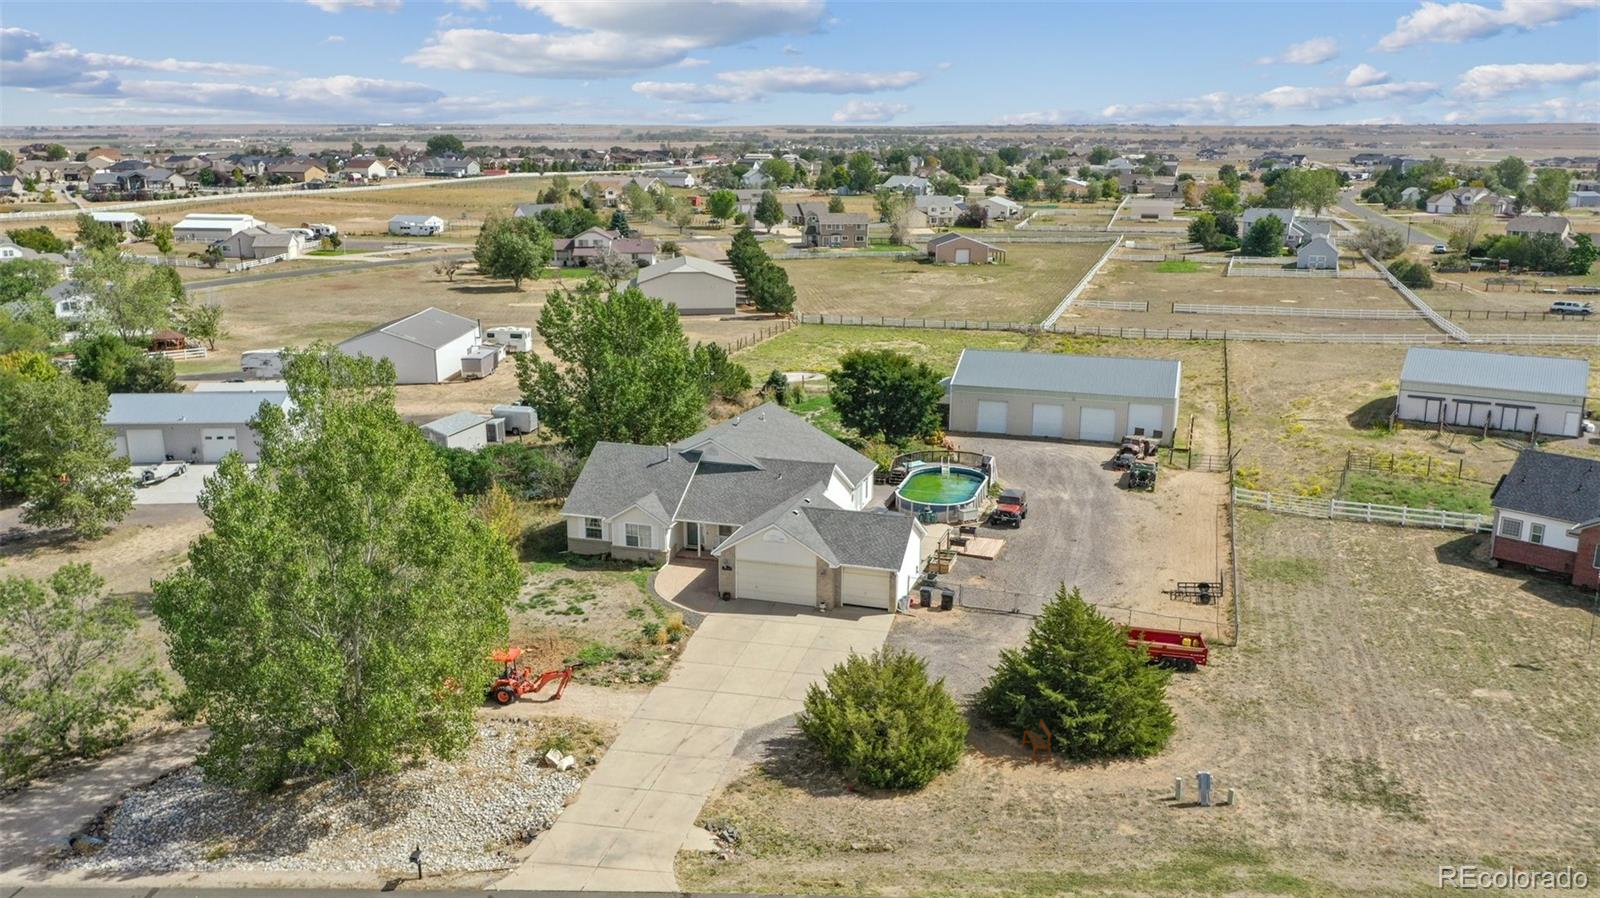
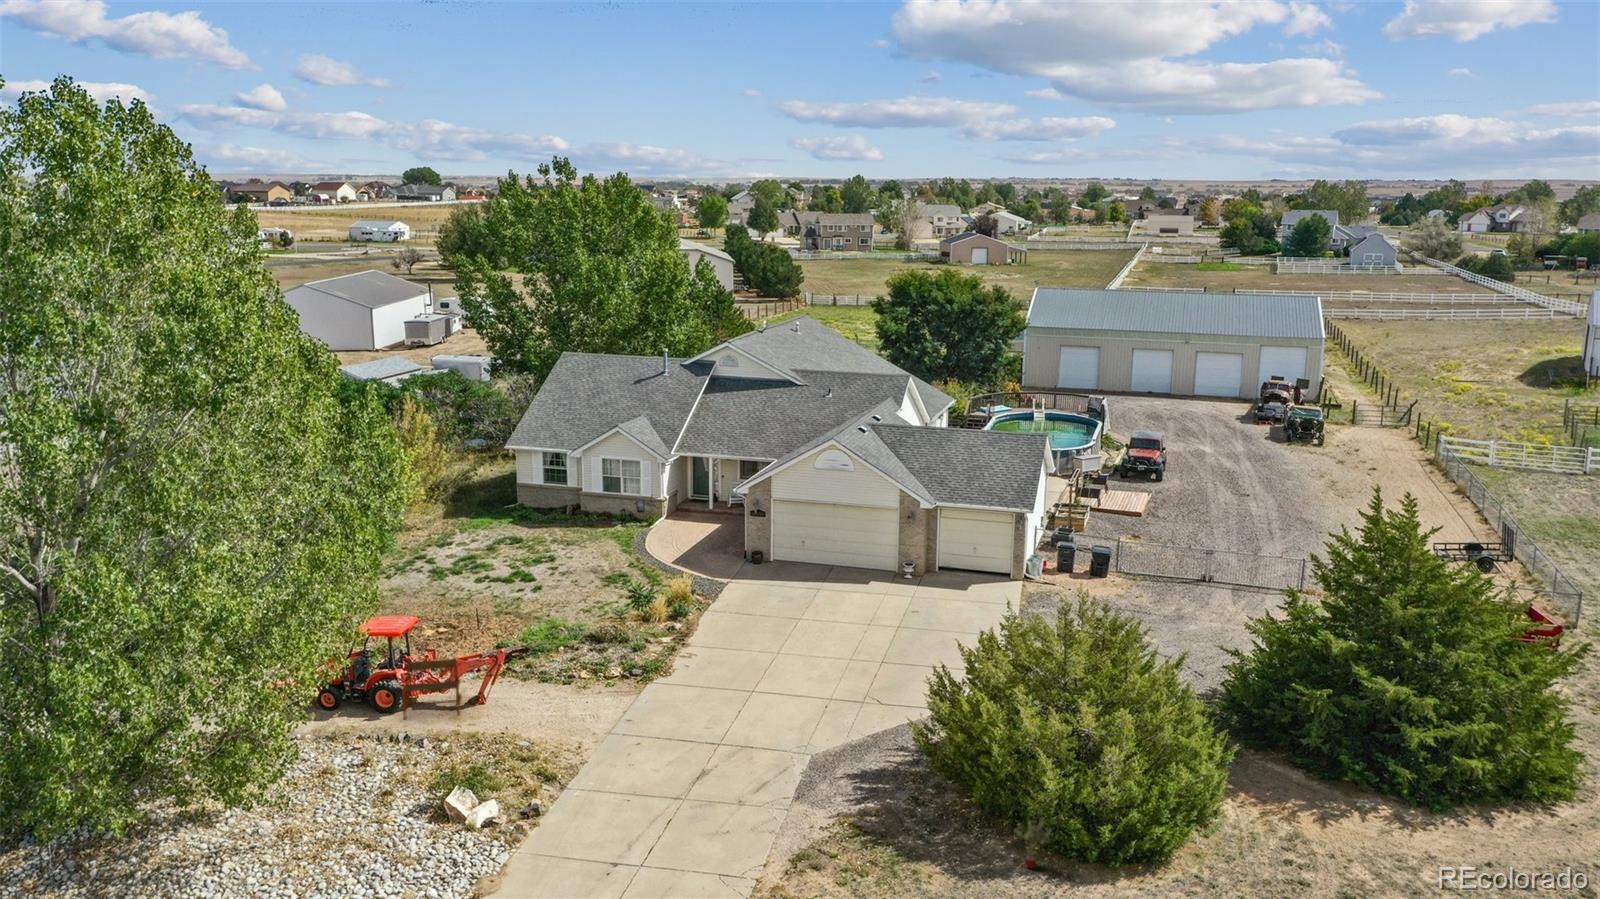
bench: present [1022,720,1051,763] -> present [402,658,461,719]

